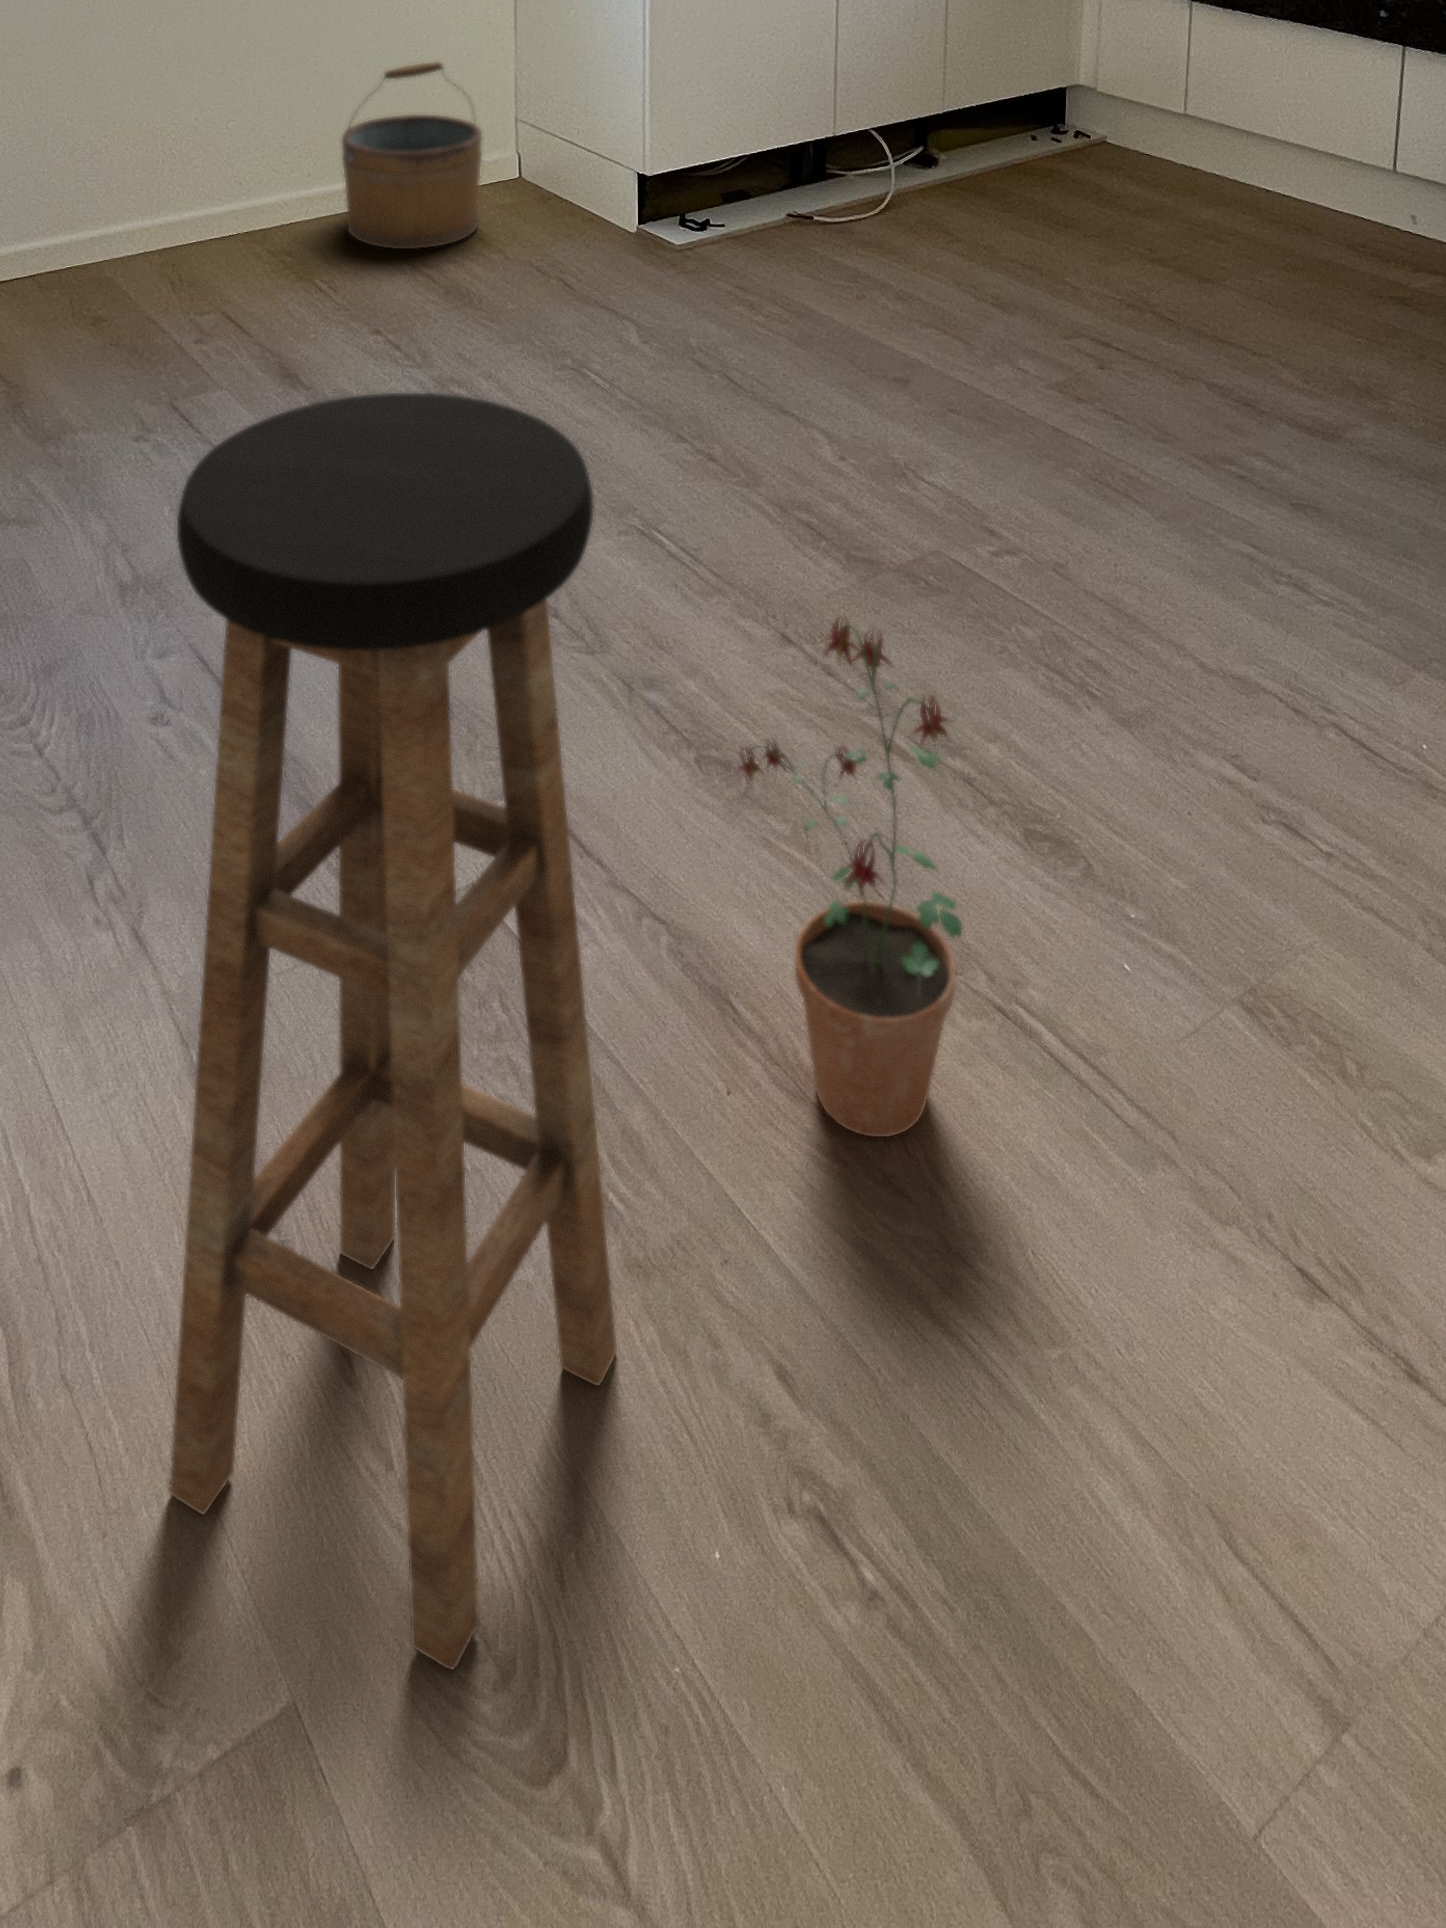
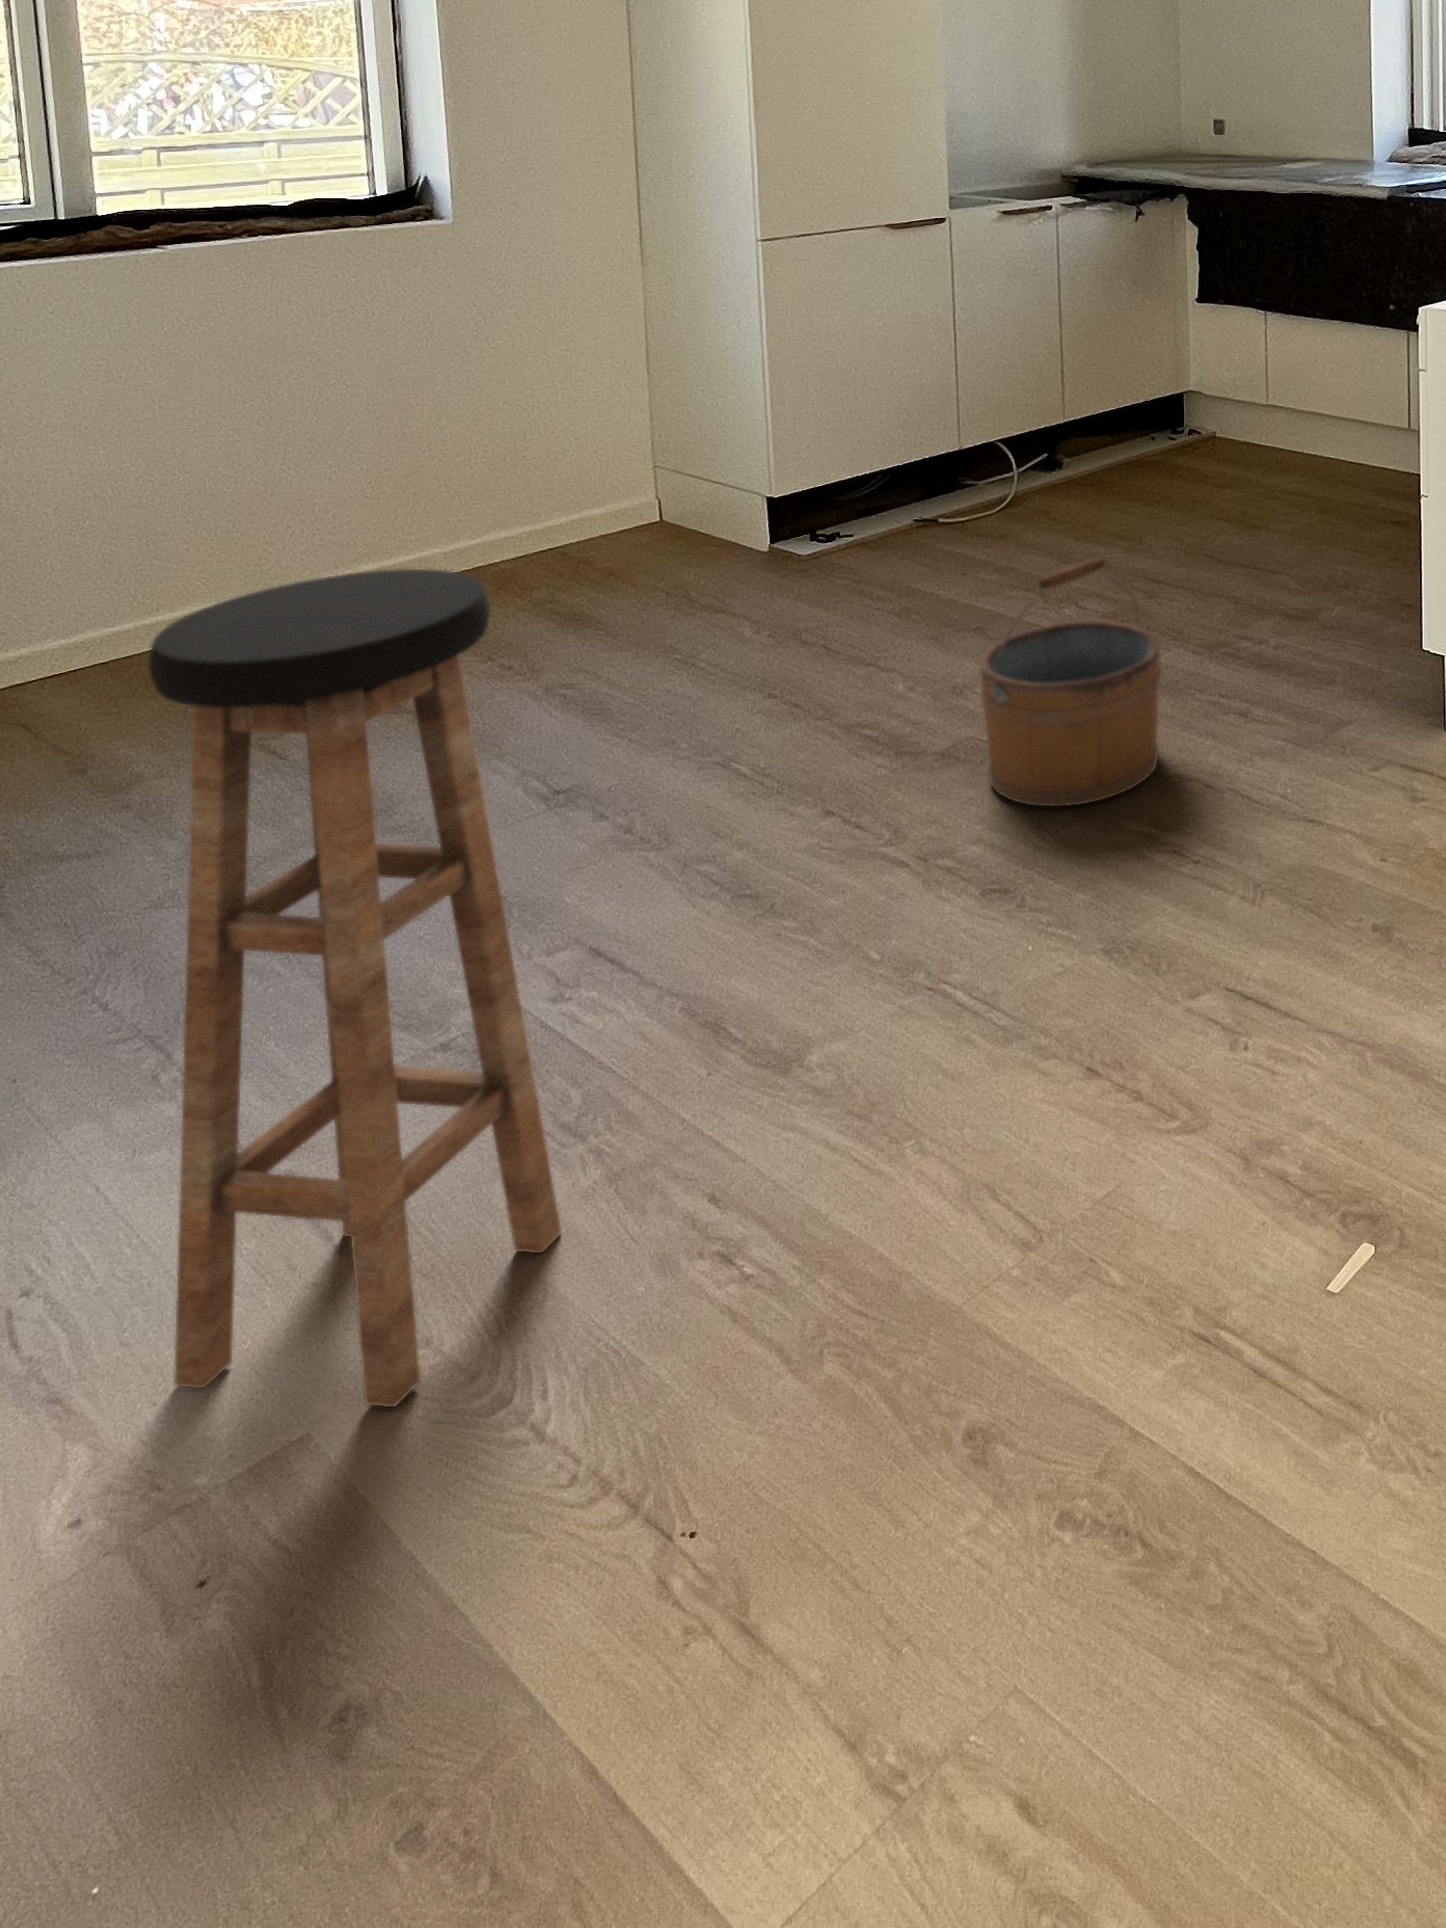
bucket: present [342,62,482,249] -> present [980,558,1160,806]
potted plant: present [739,619,962,1137] -> none [684,725,856,1084]

